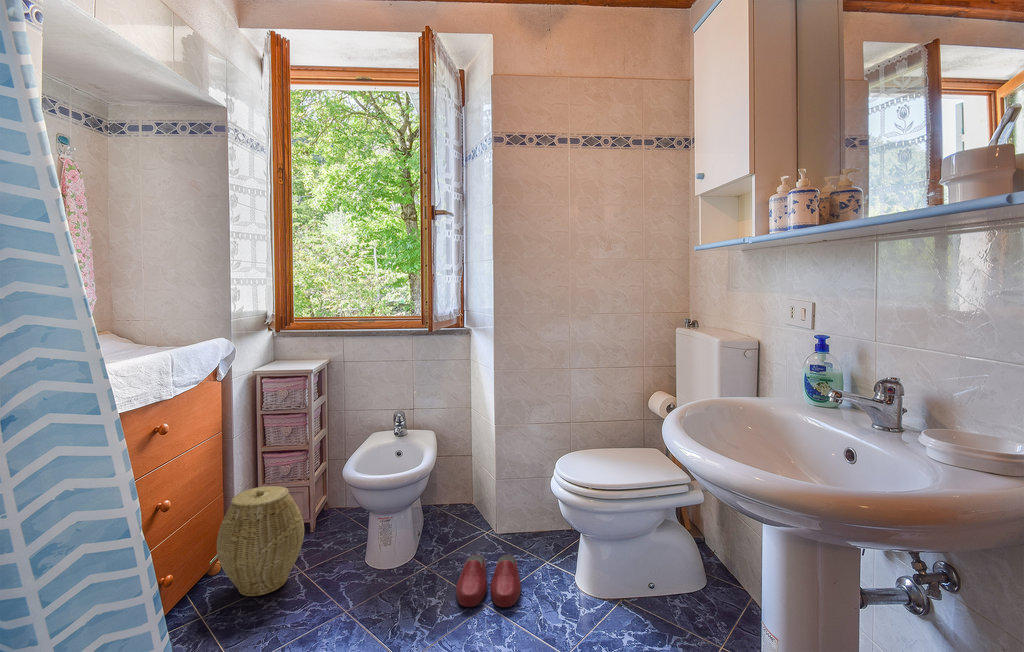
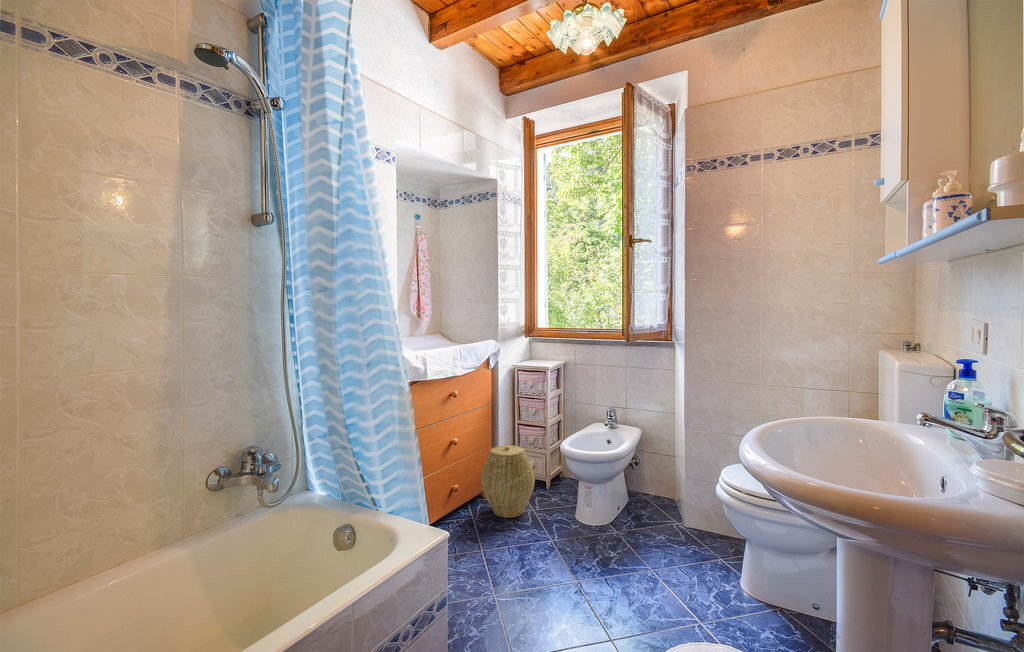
slippers: present [456,555,521,607] -> none [631,533,693,576]

